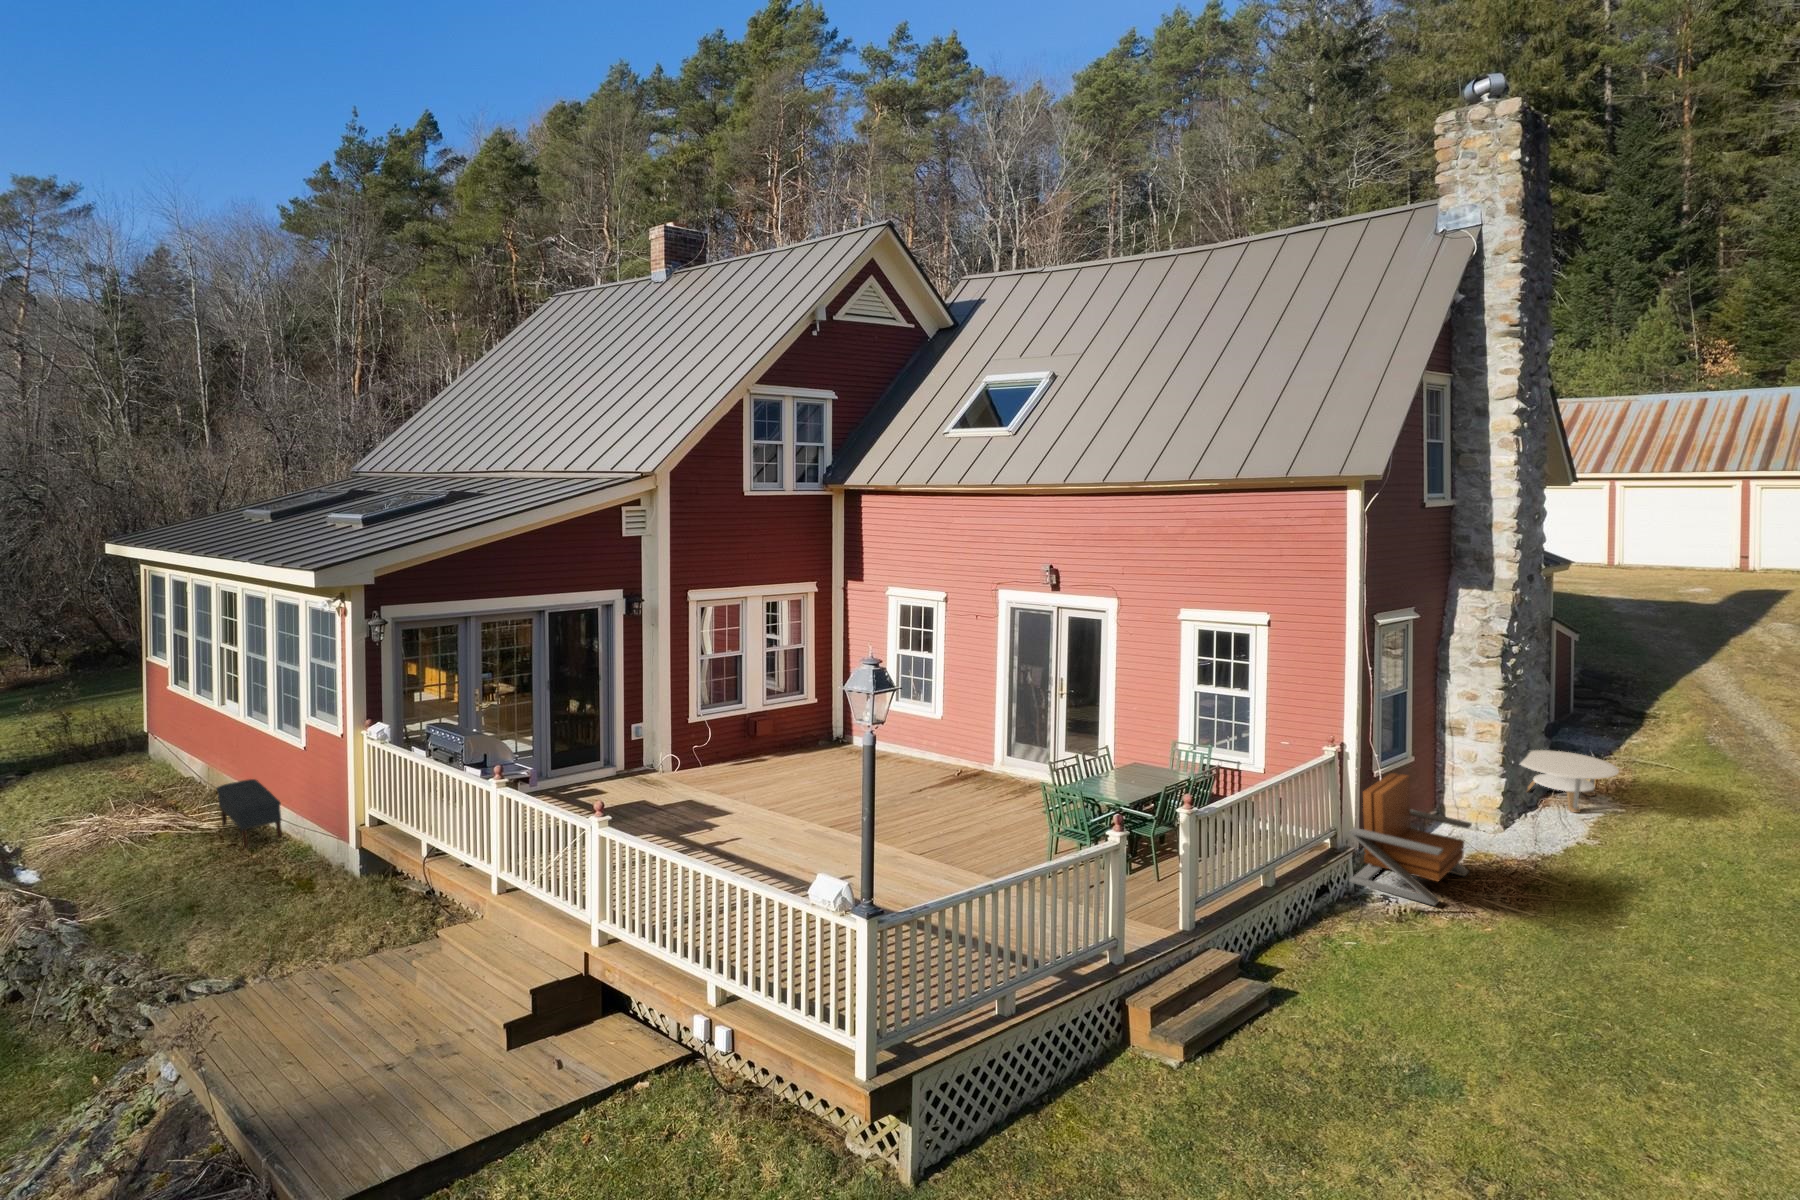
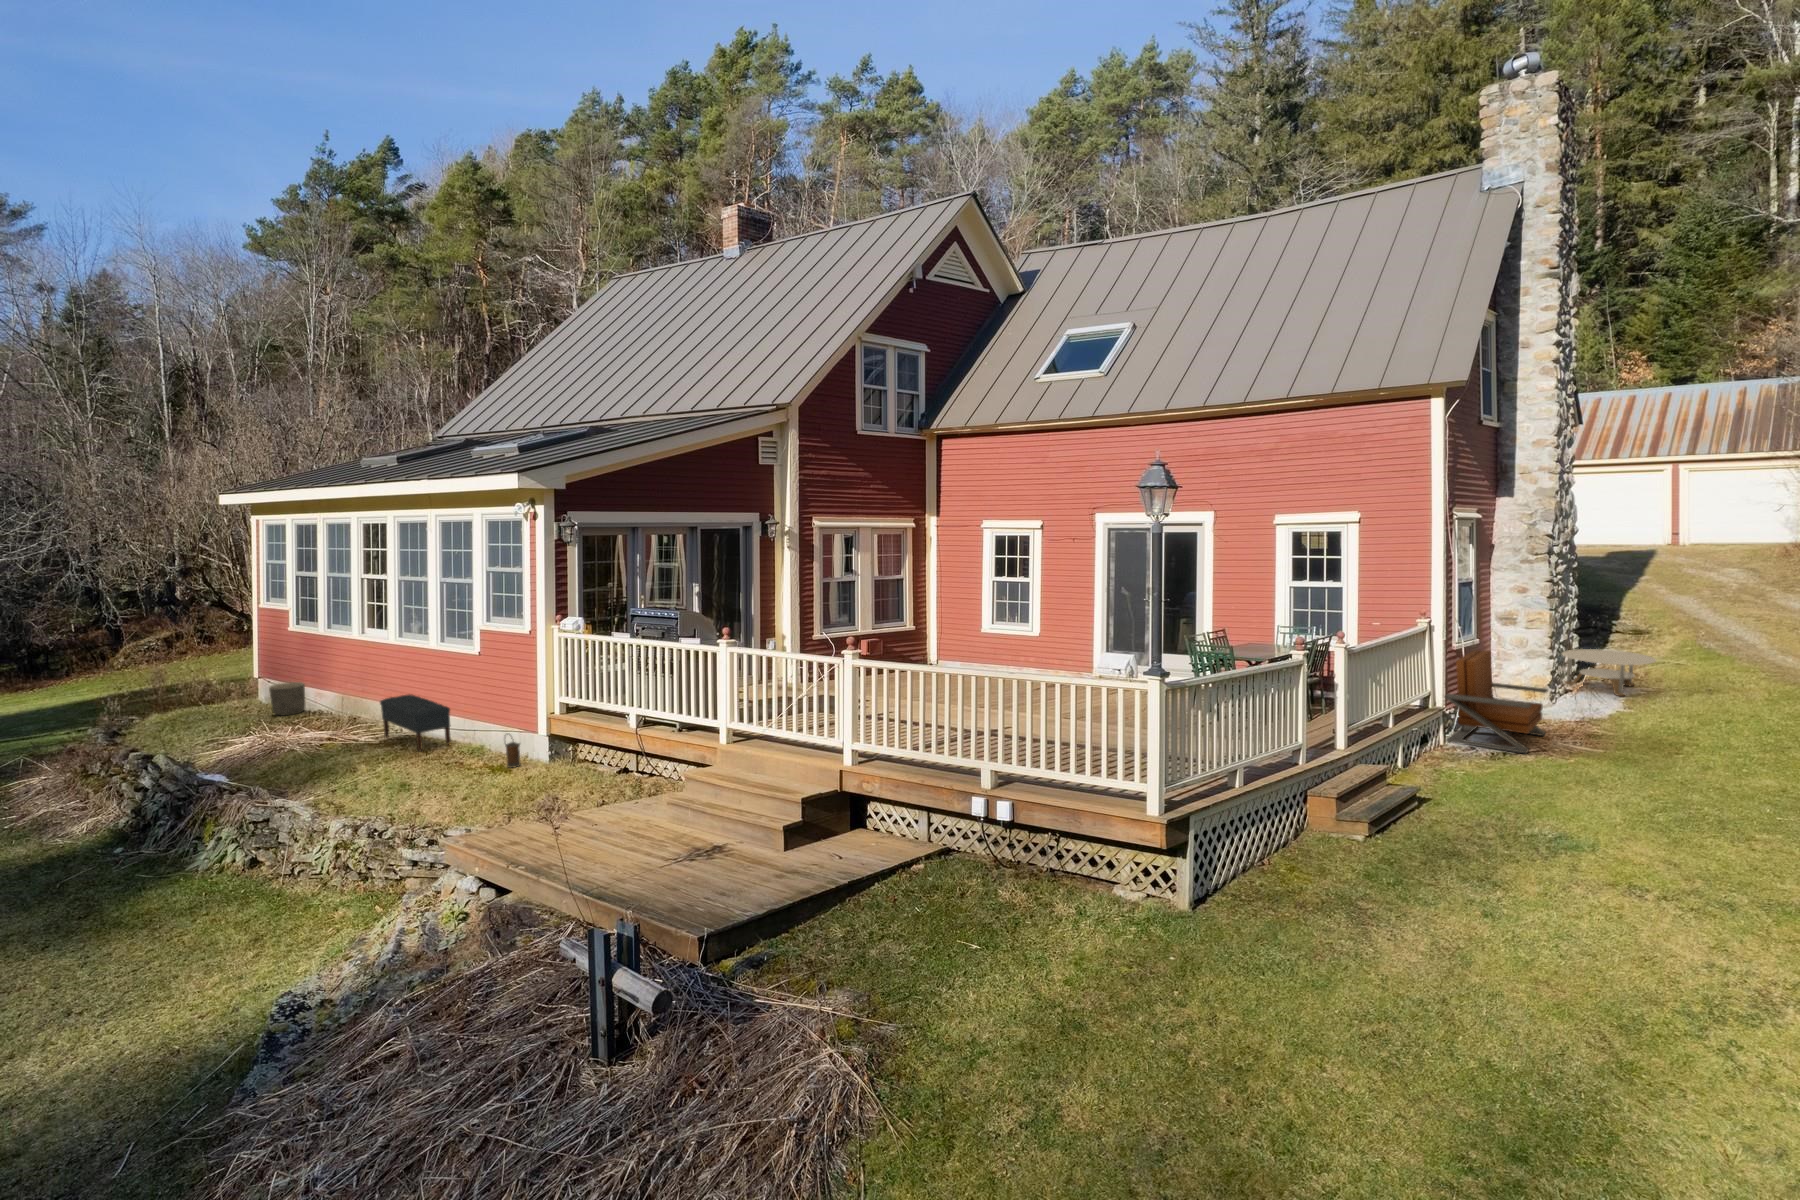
planter: none [138,745,179,782] -> present [269,682,305,716]
watering can: none [315,843,332,881] -> present [505,734,520,768]

